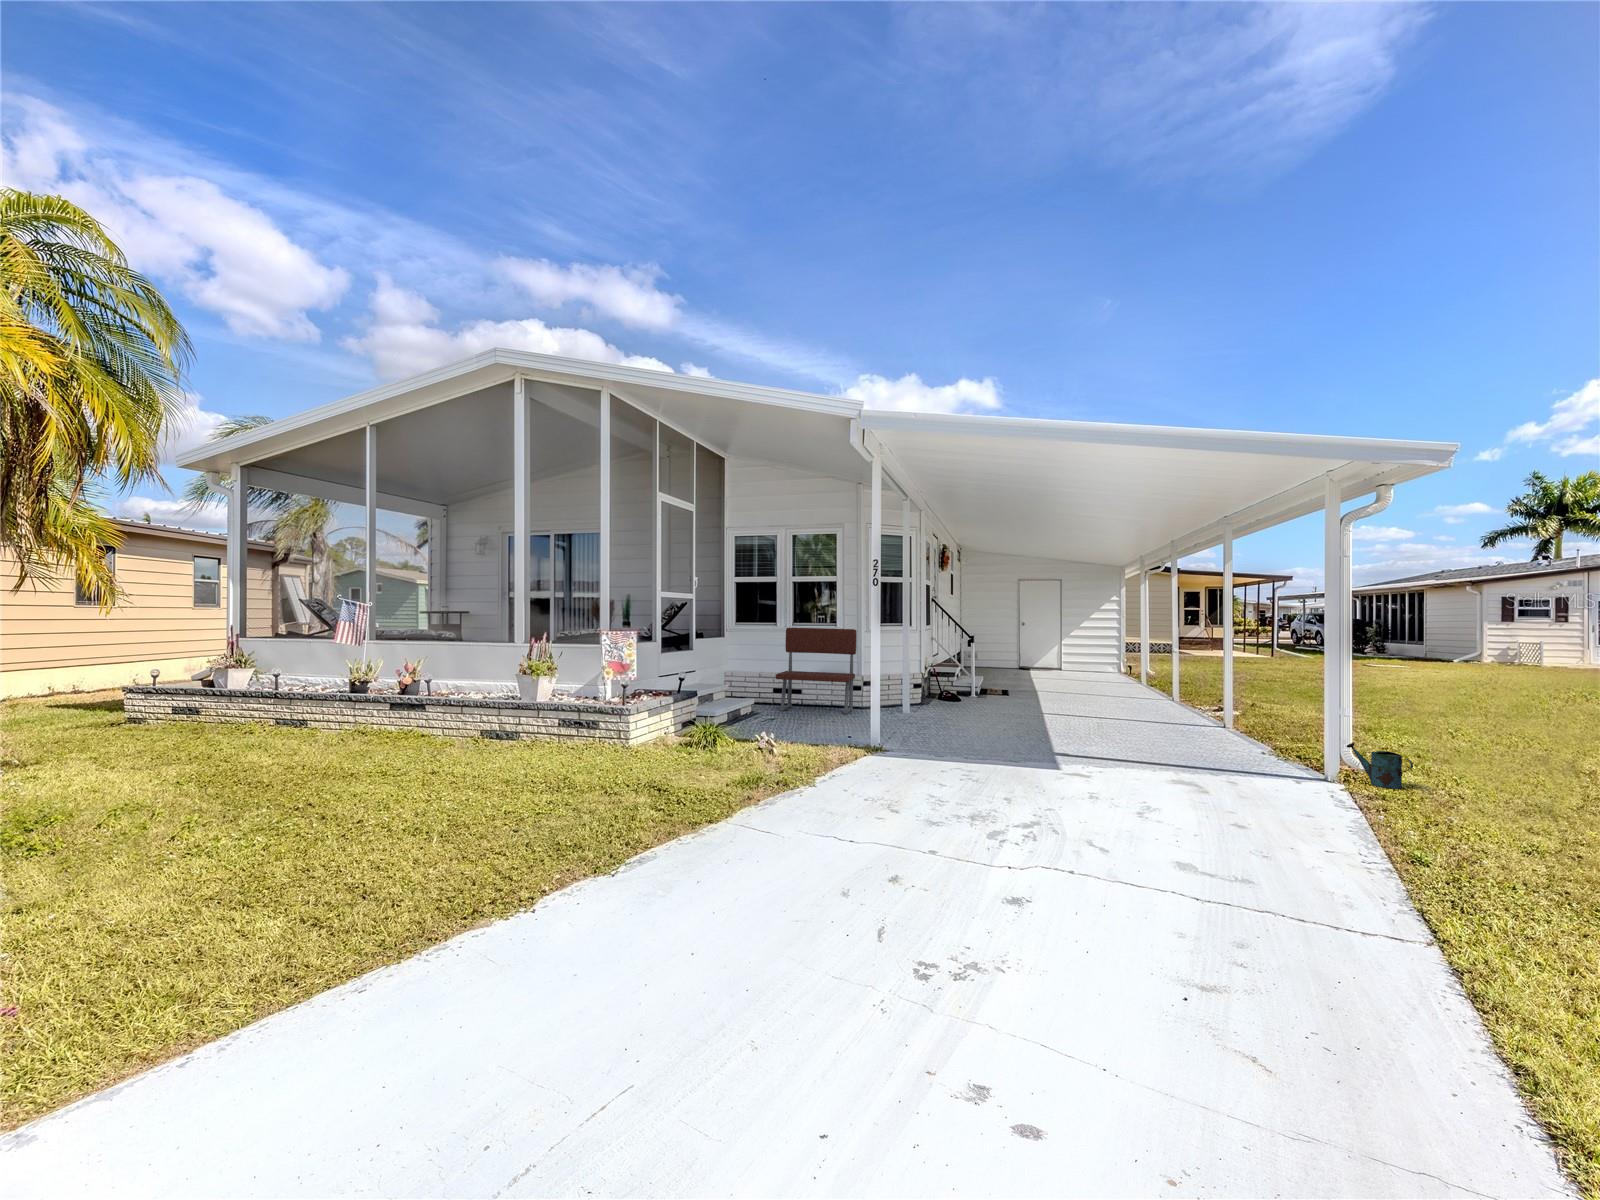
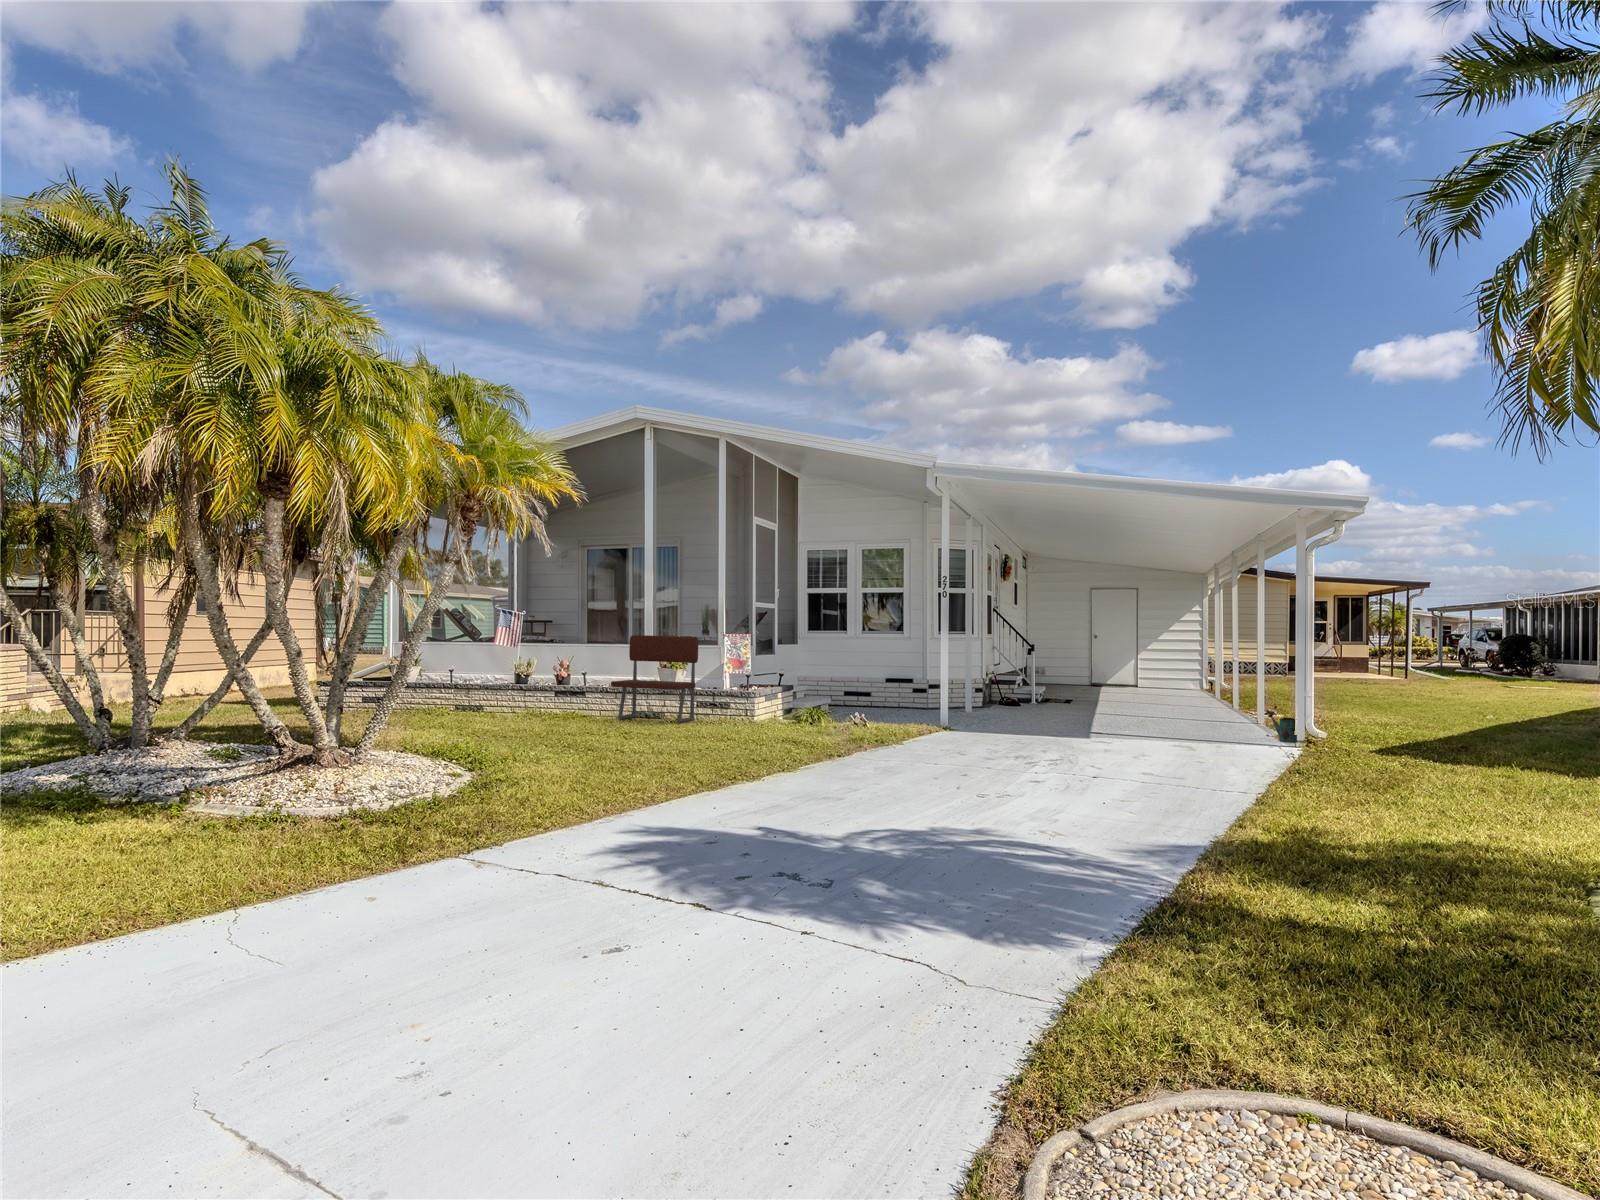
bench: present [776,628,857,714] -> present [611,635,698,723]

